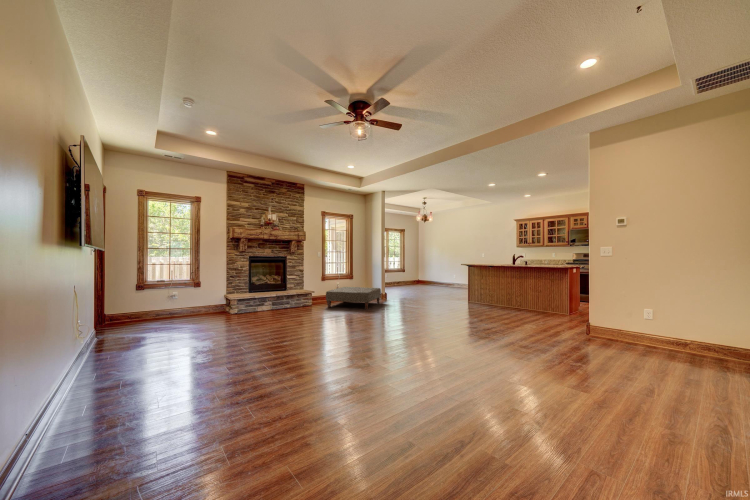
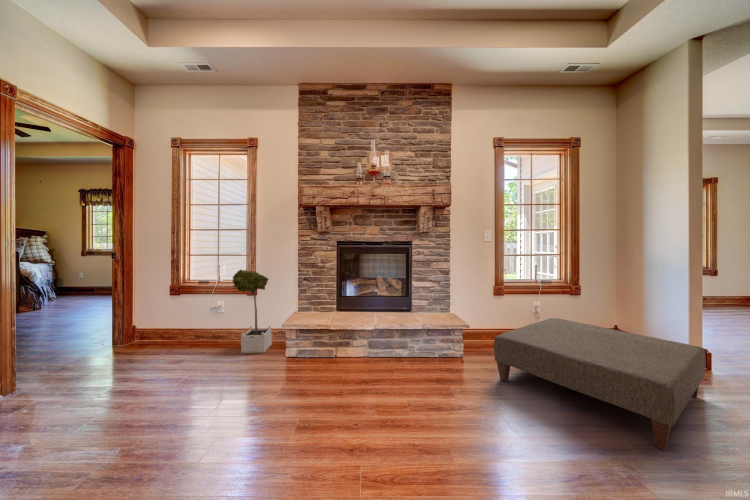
potted tree: none [194,272,216,317] -> present [233,269,272,353]

